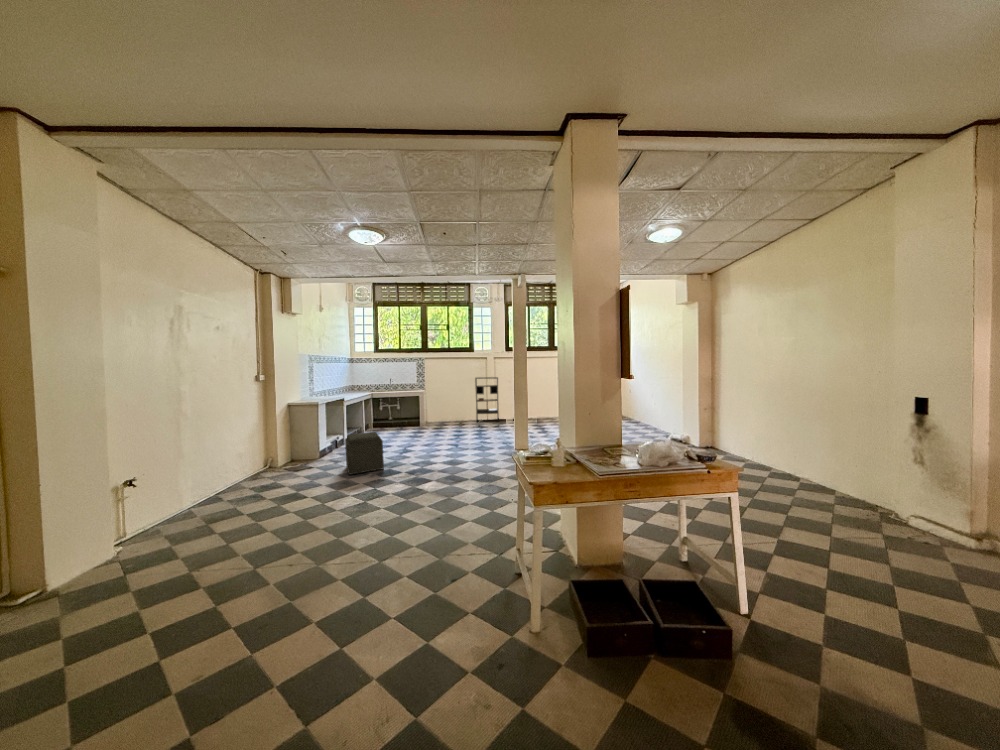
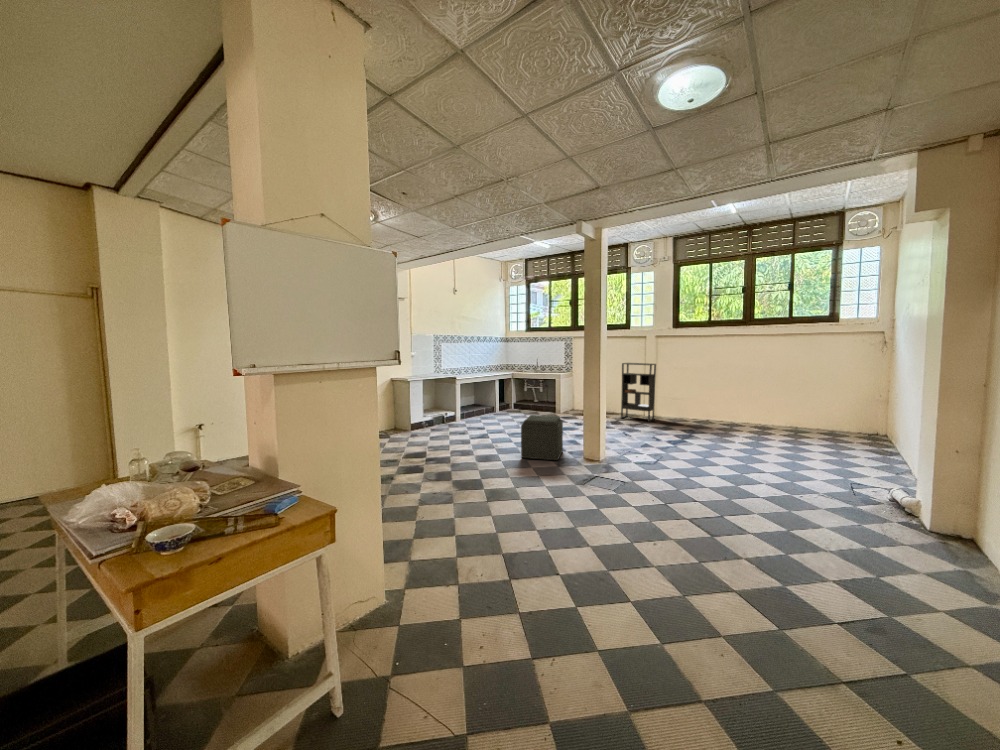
ottoman: present [345,432,384,474] -> present [521,415,563,460]

